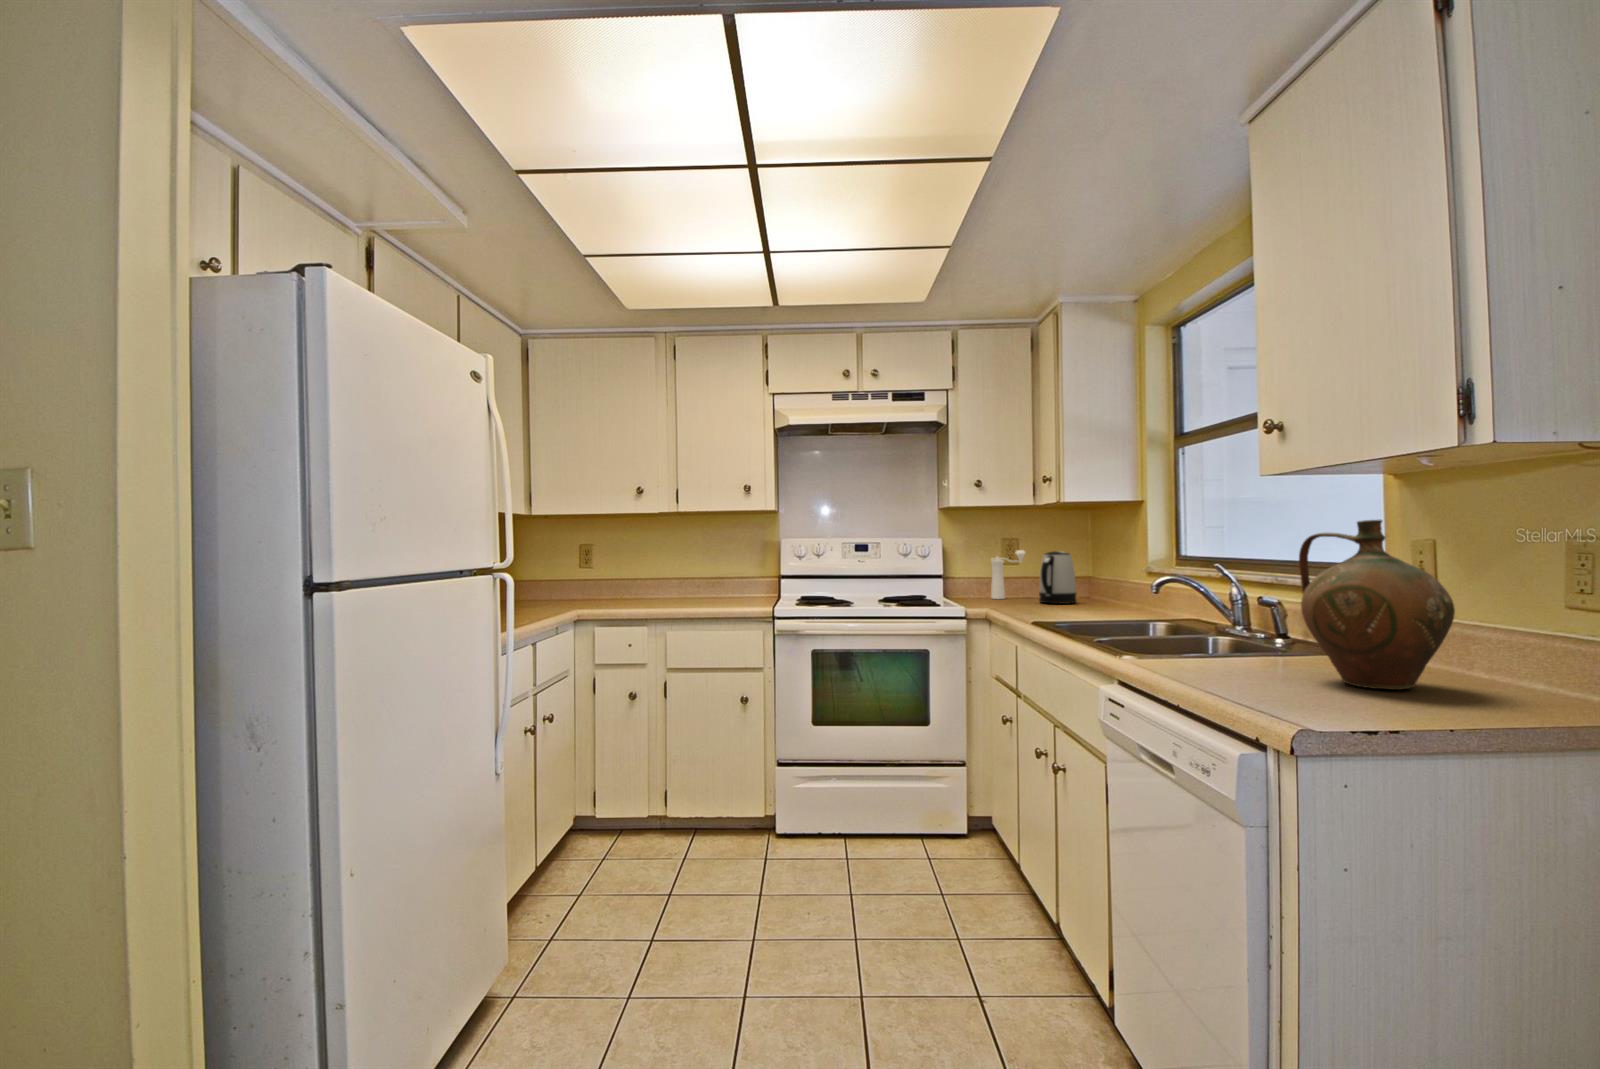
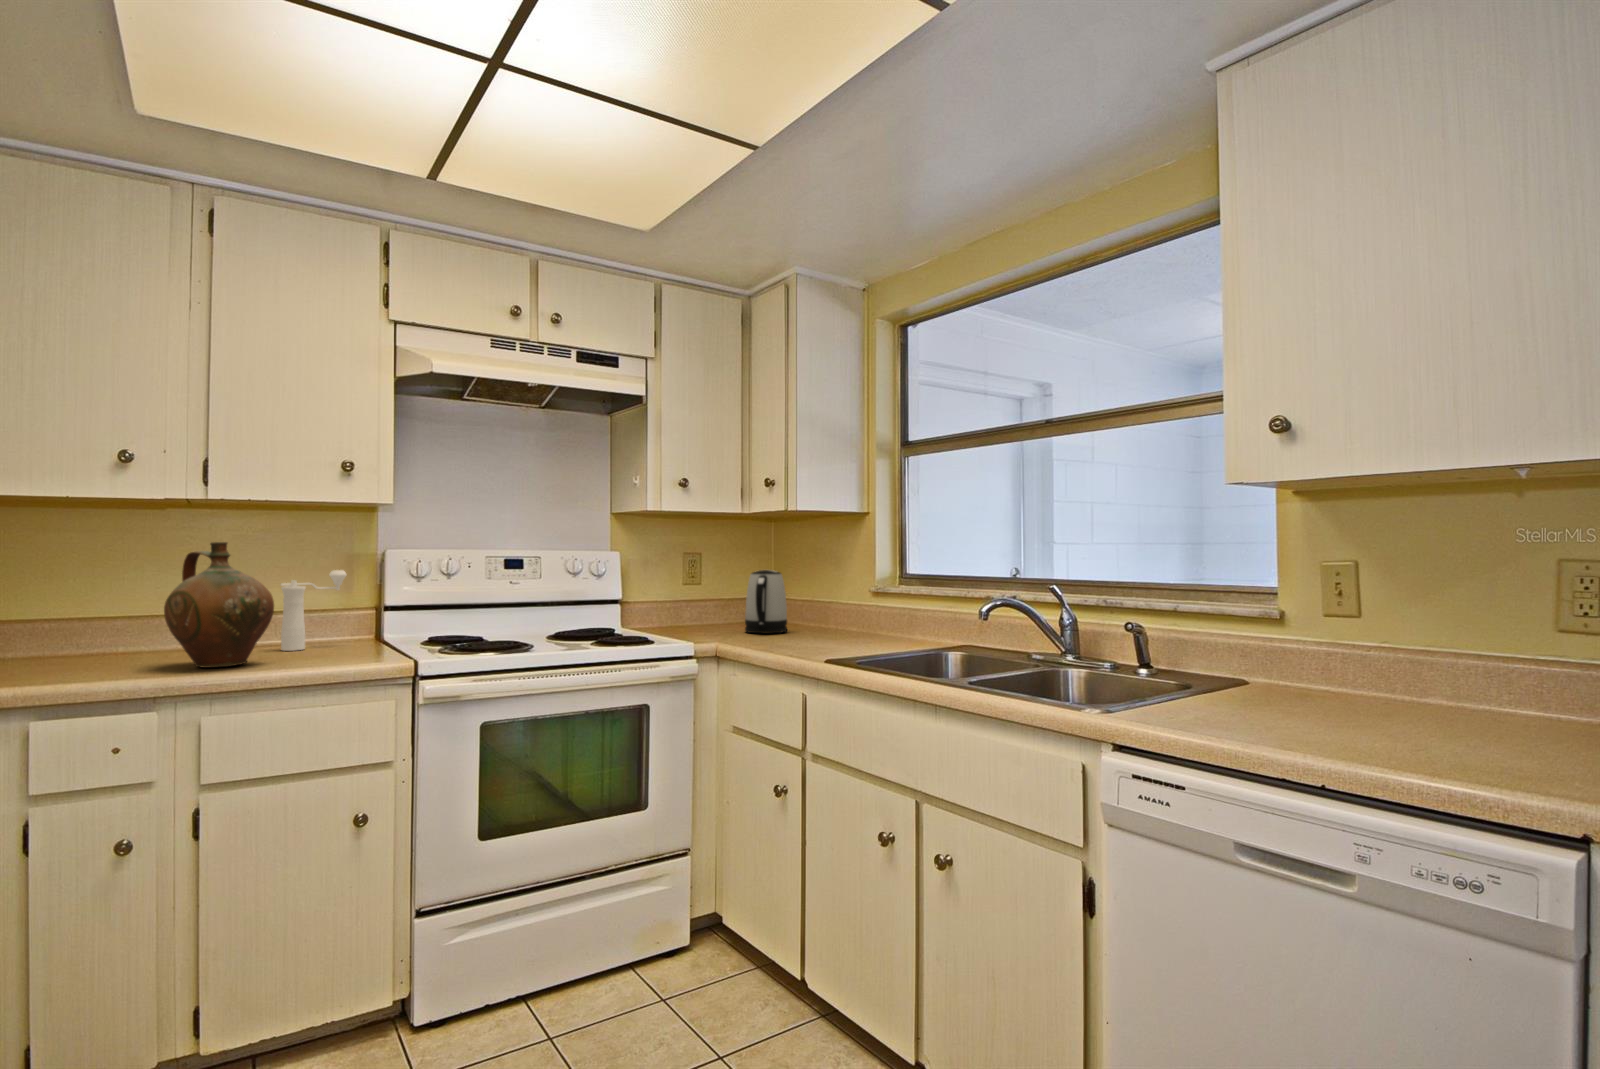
ceramic jug: present [1299,520,1455,690] -> present [164,542,274,668]
pepper mill: present [991,550,1025,599] -> present [281,570,346,651]

